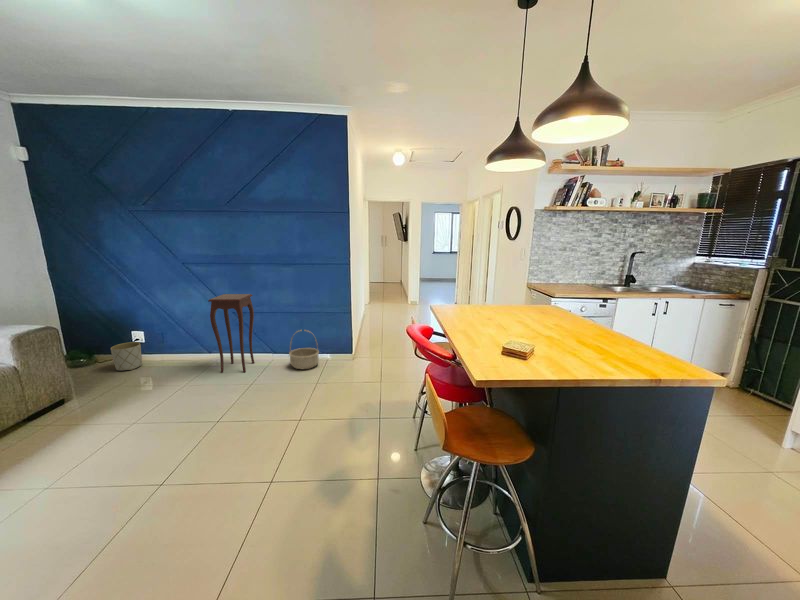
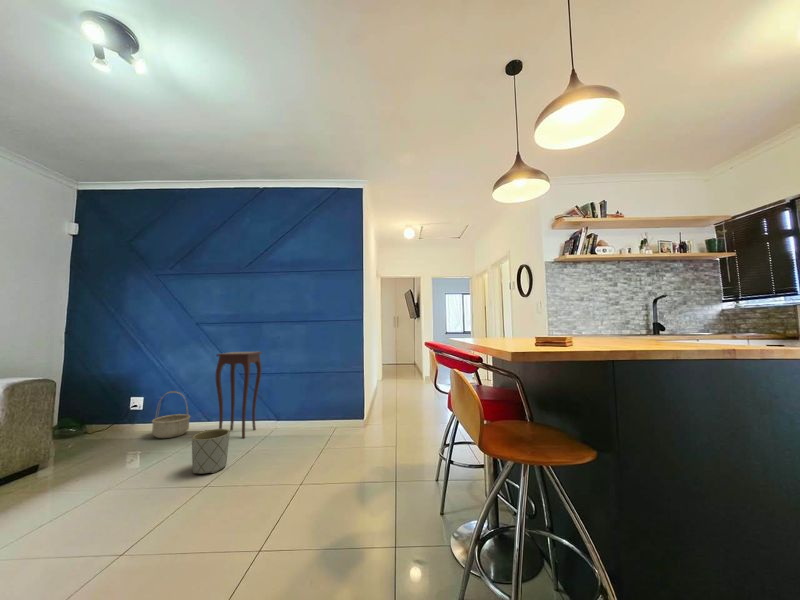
basket: present [289,330,319,369] -> present [152,391,190,438]
planter: present [110,342,142,370] -> present [192,429,230,474]

